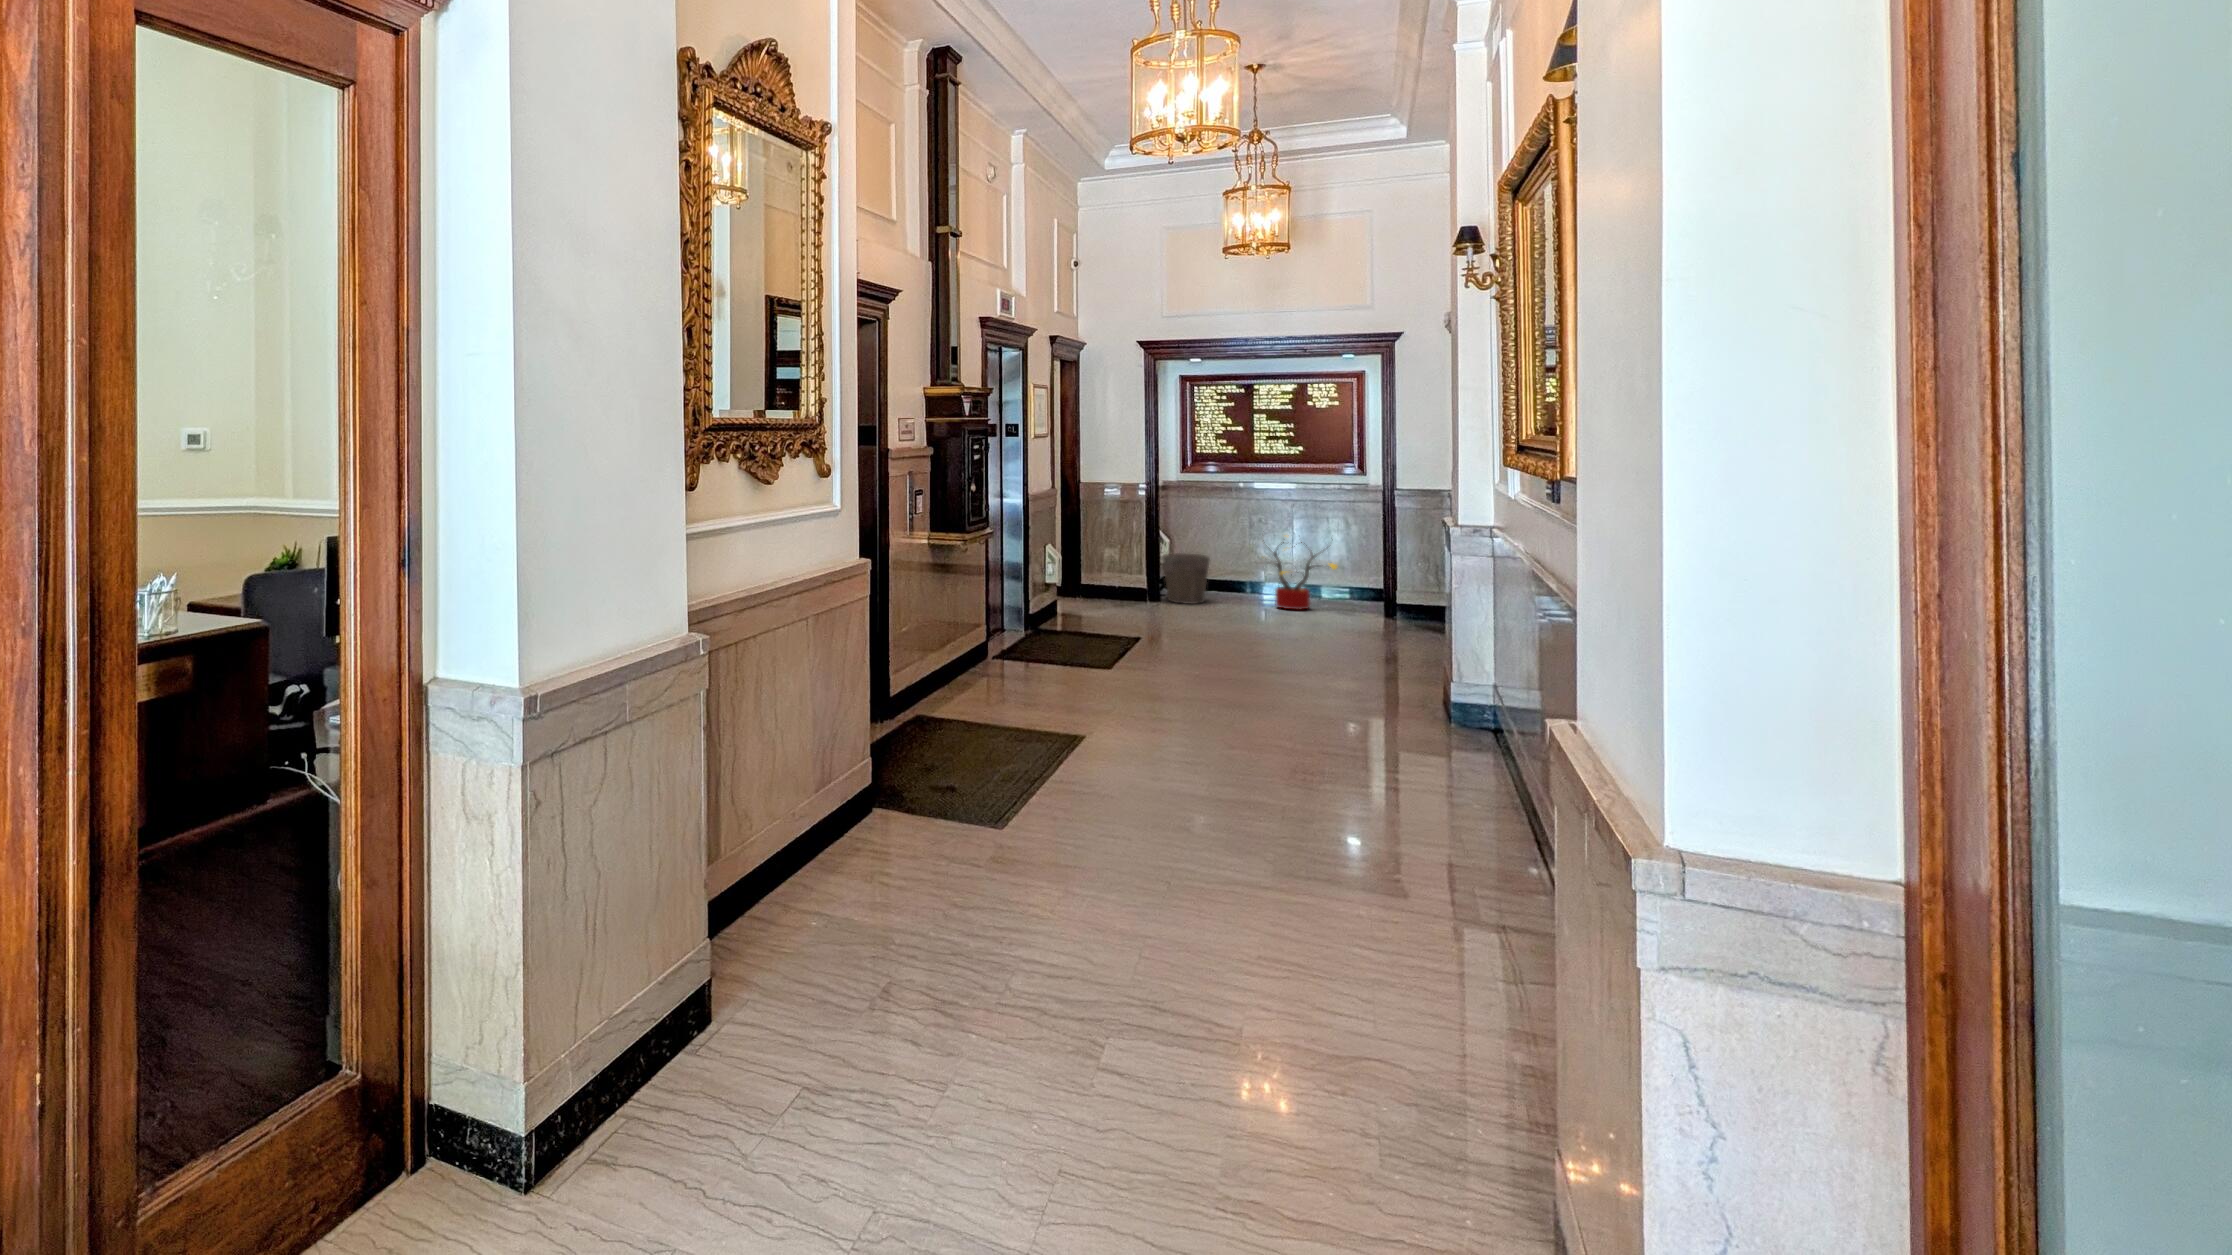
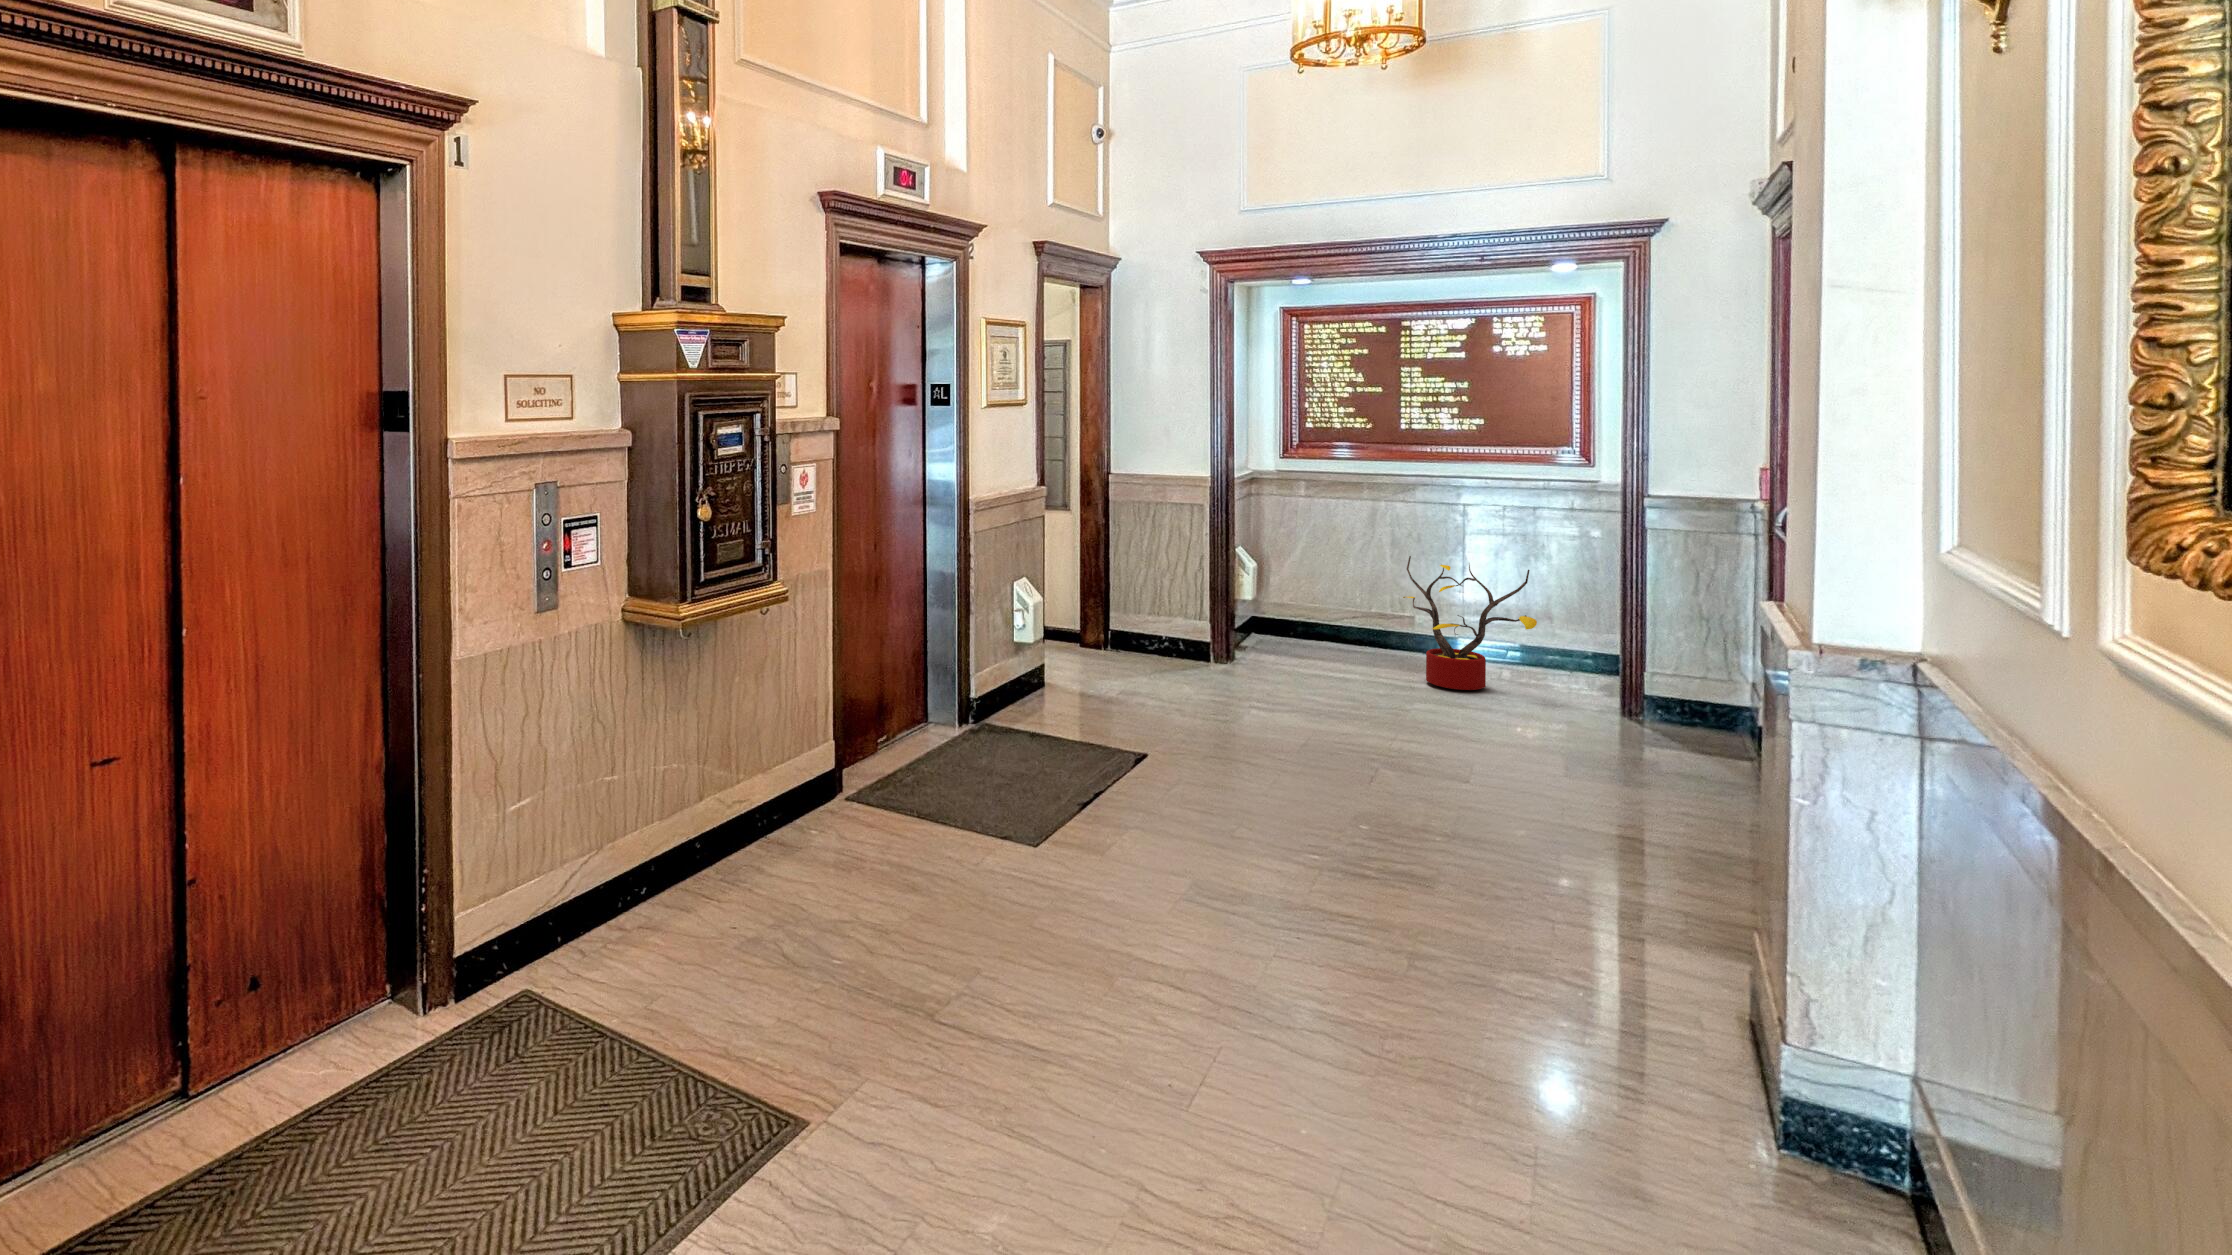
waste bin: present [1162,553,1210,604] -> none [1239,584,1320,668]

